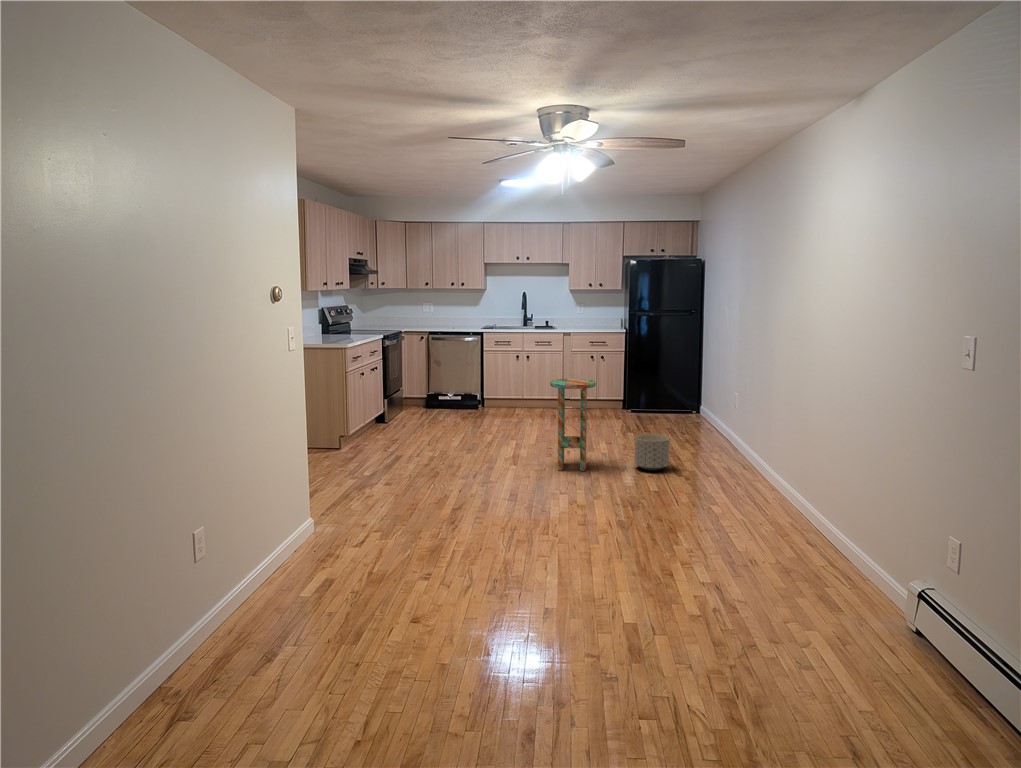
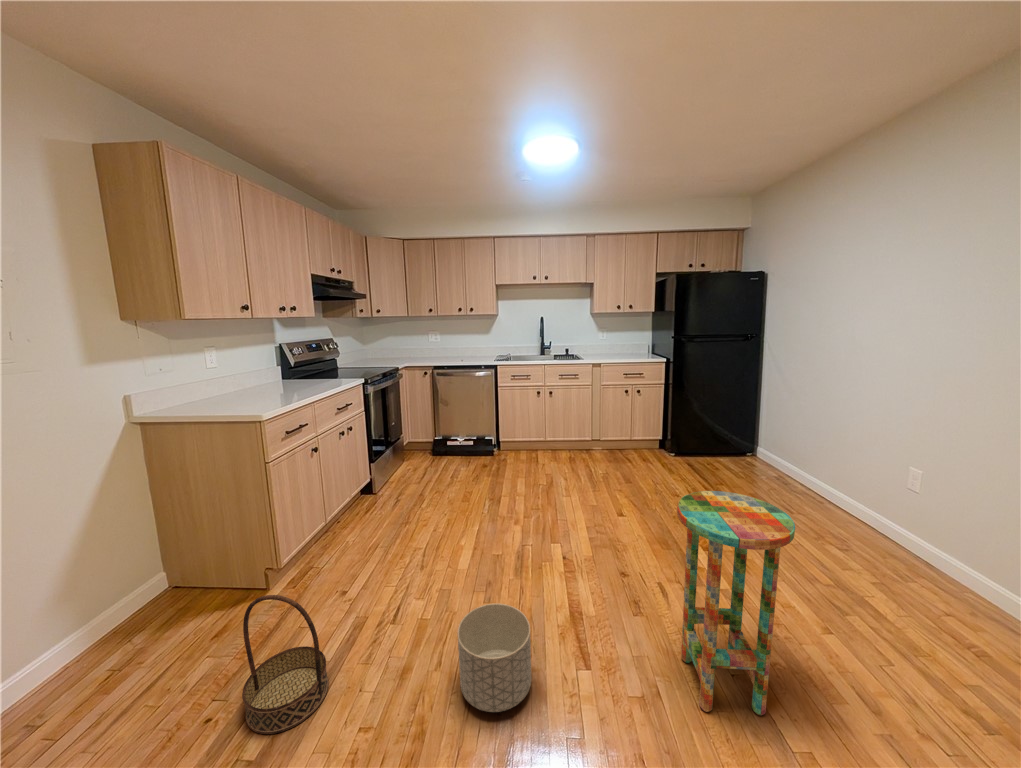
basket: none [353,415,389,471] -> present [242,595,328,734]
planter: present [635,434,670,471] -> present [458,604,531,712]

